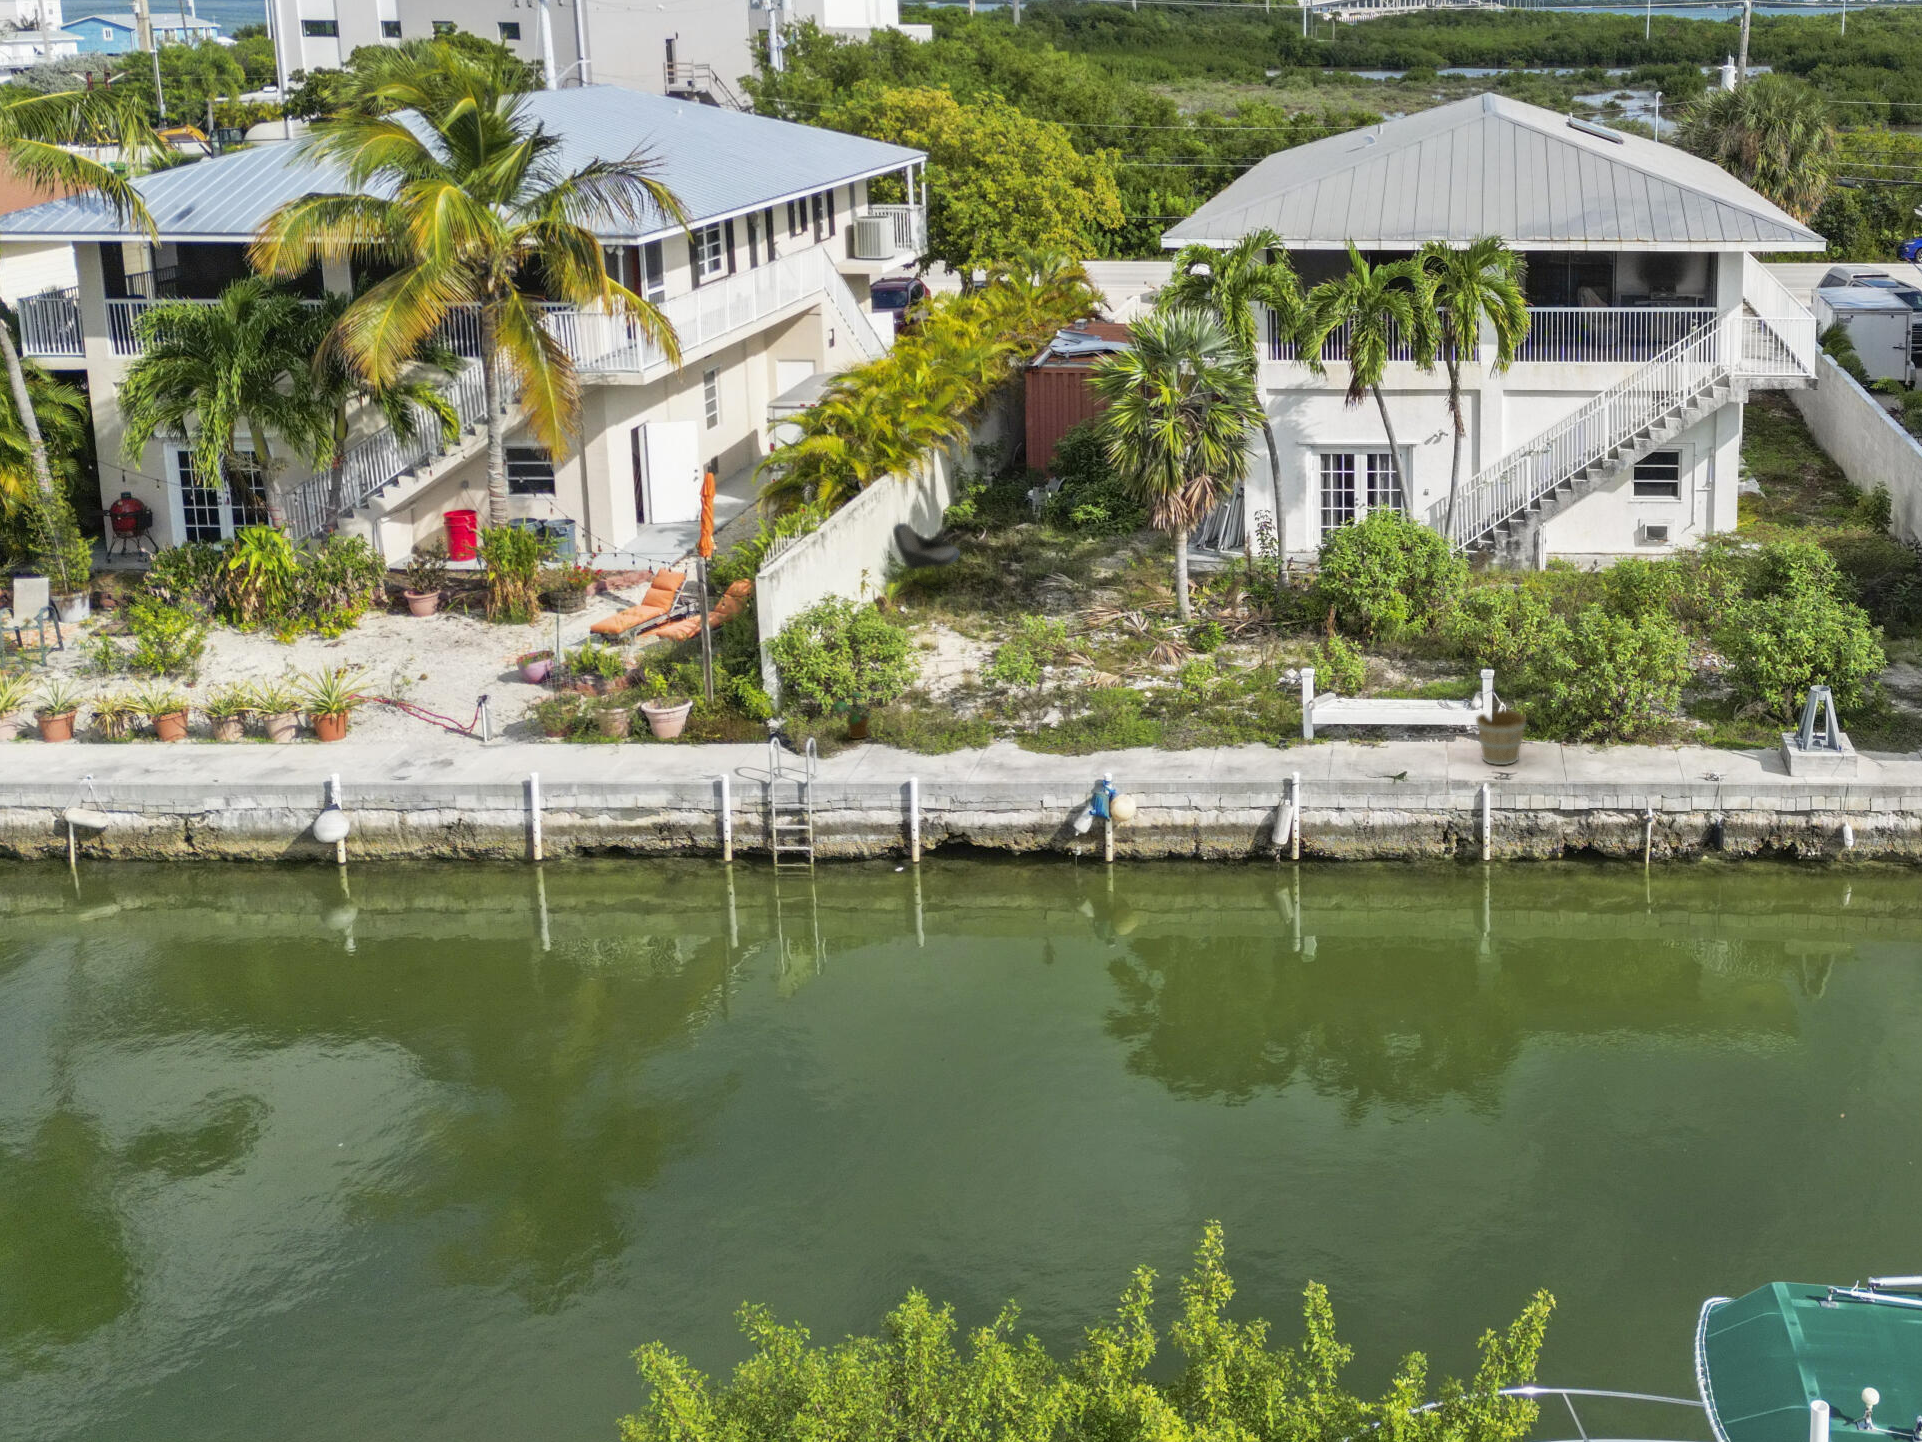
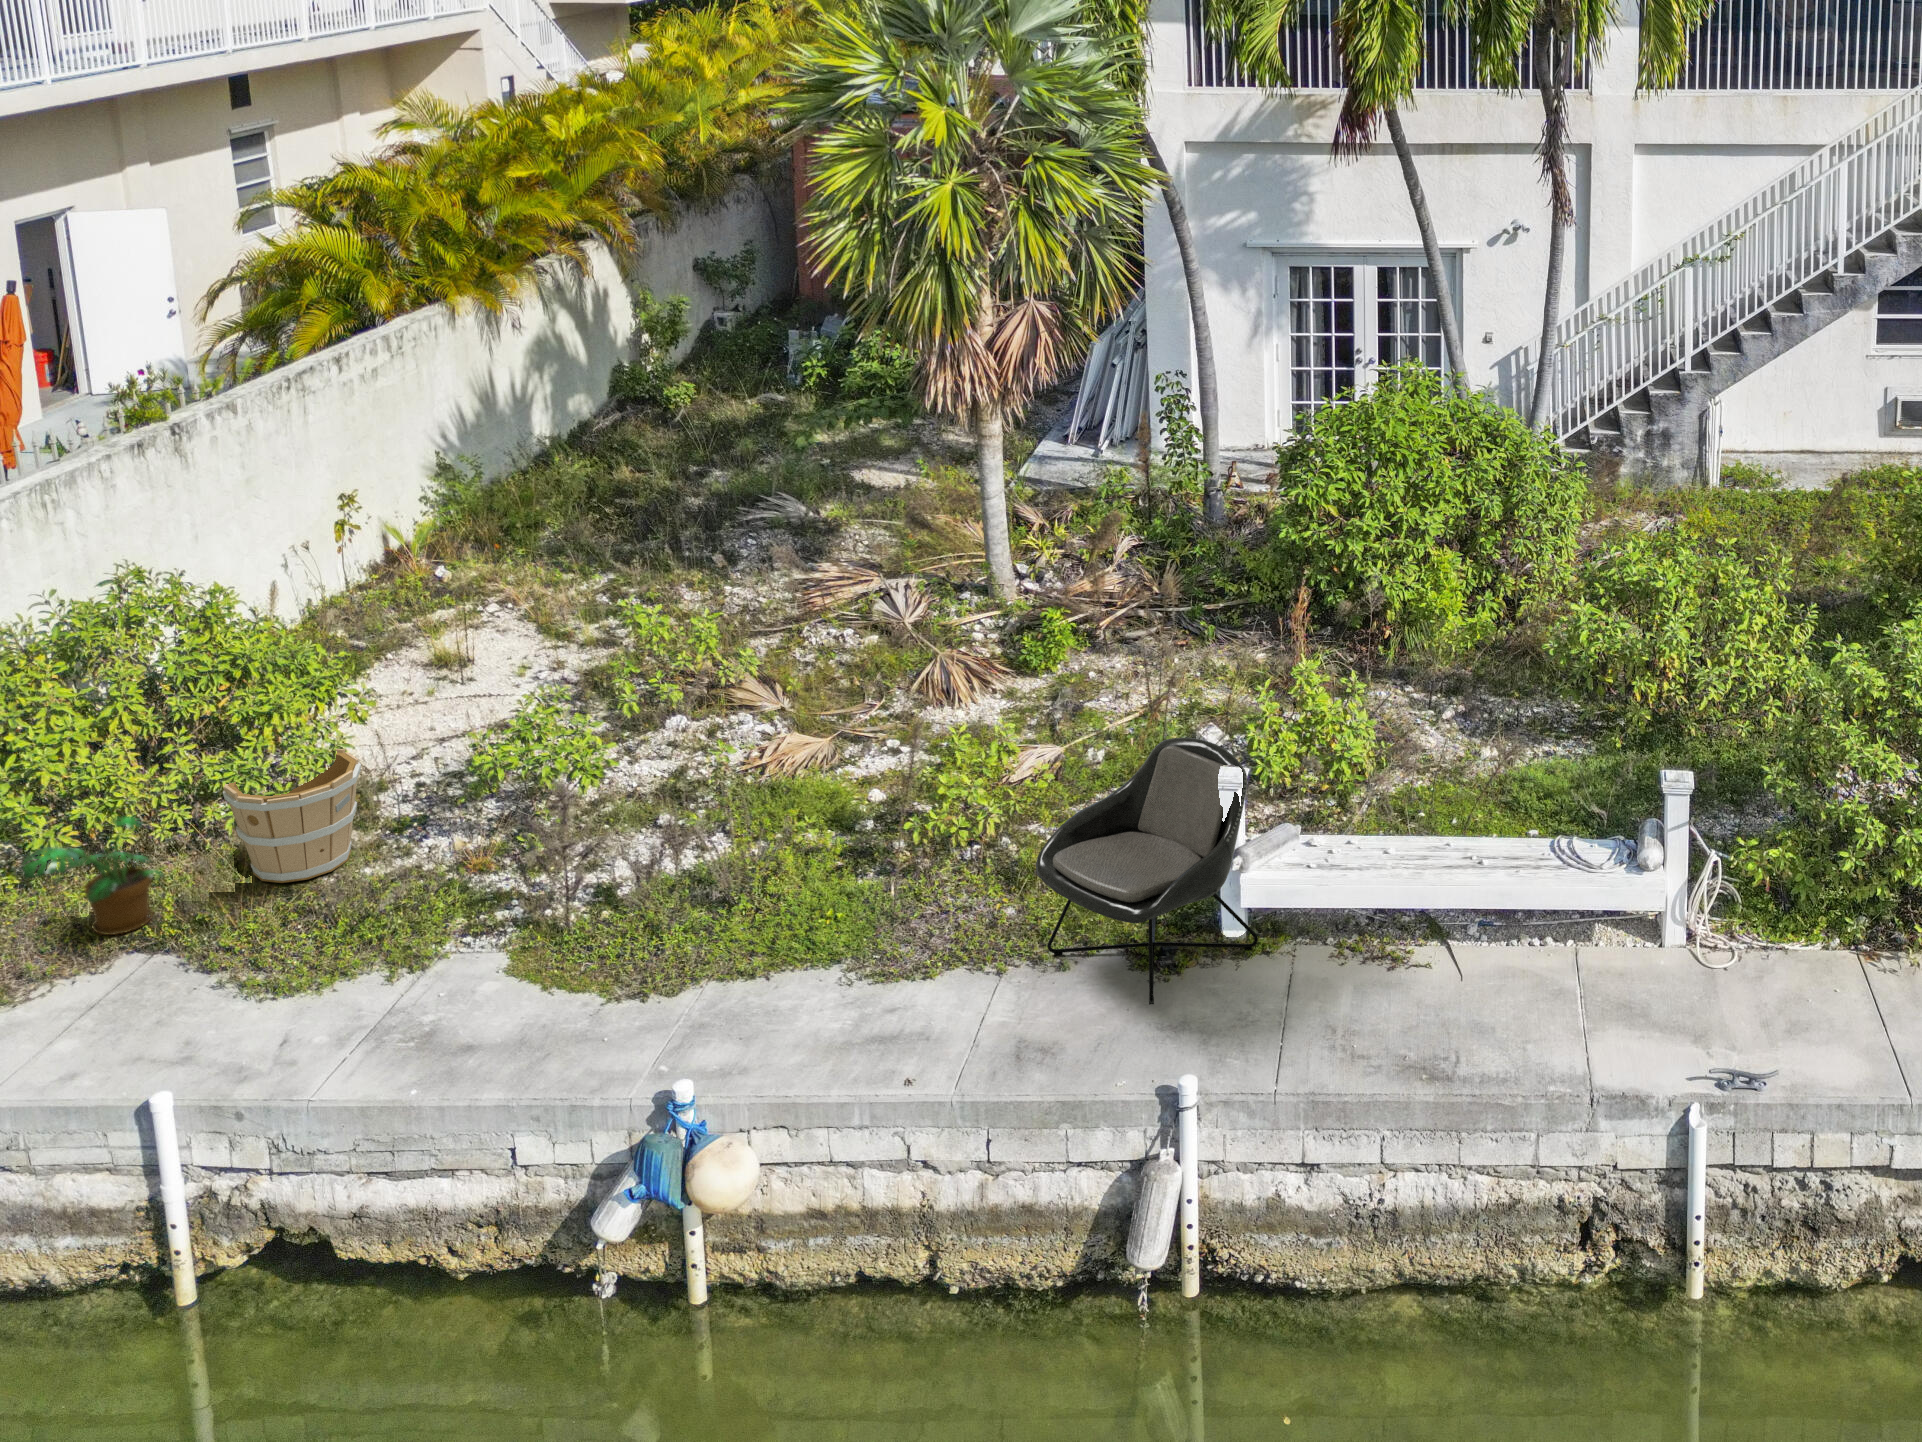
lounge chair: present [893,523,960,590] -> present [1036,738,1258,1005]
wooden bucket: present [1476,710,1526,765] -> present [223,749,361,883]

